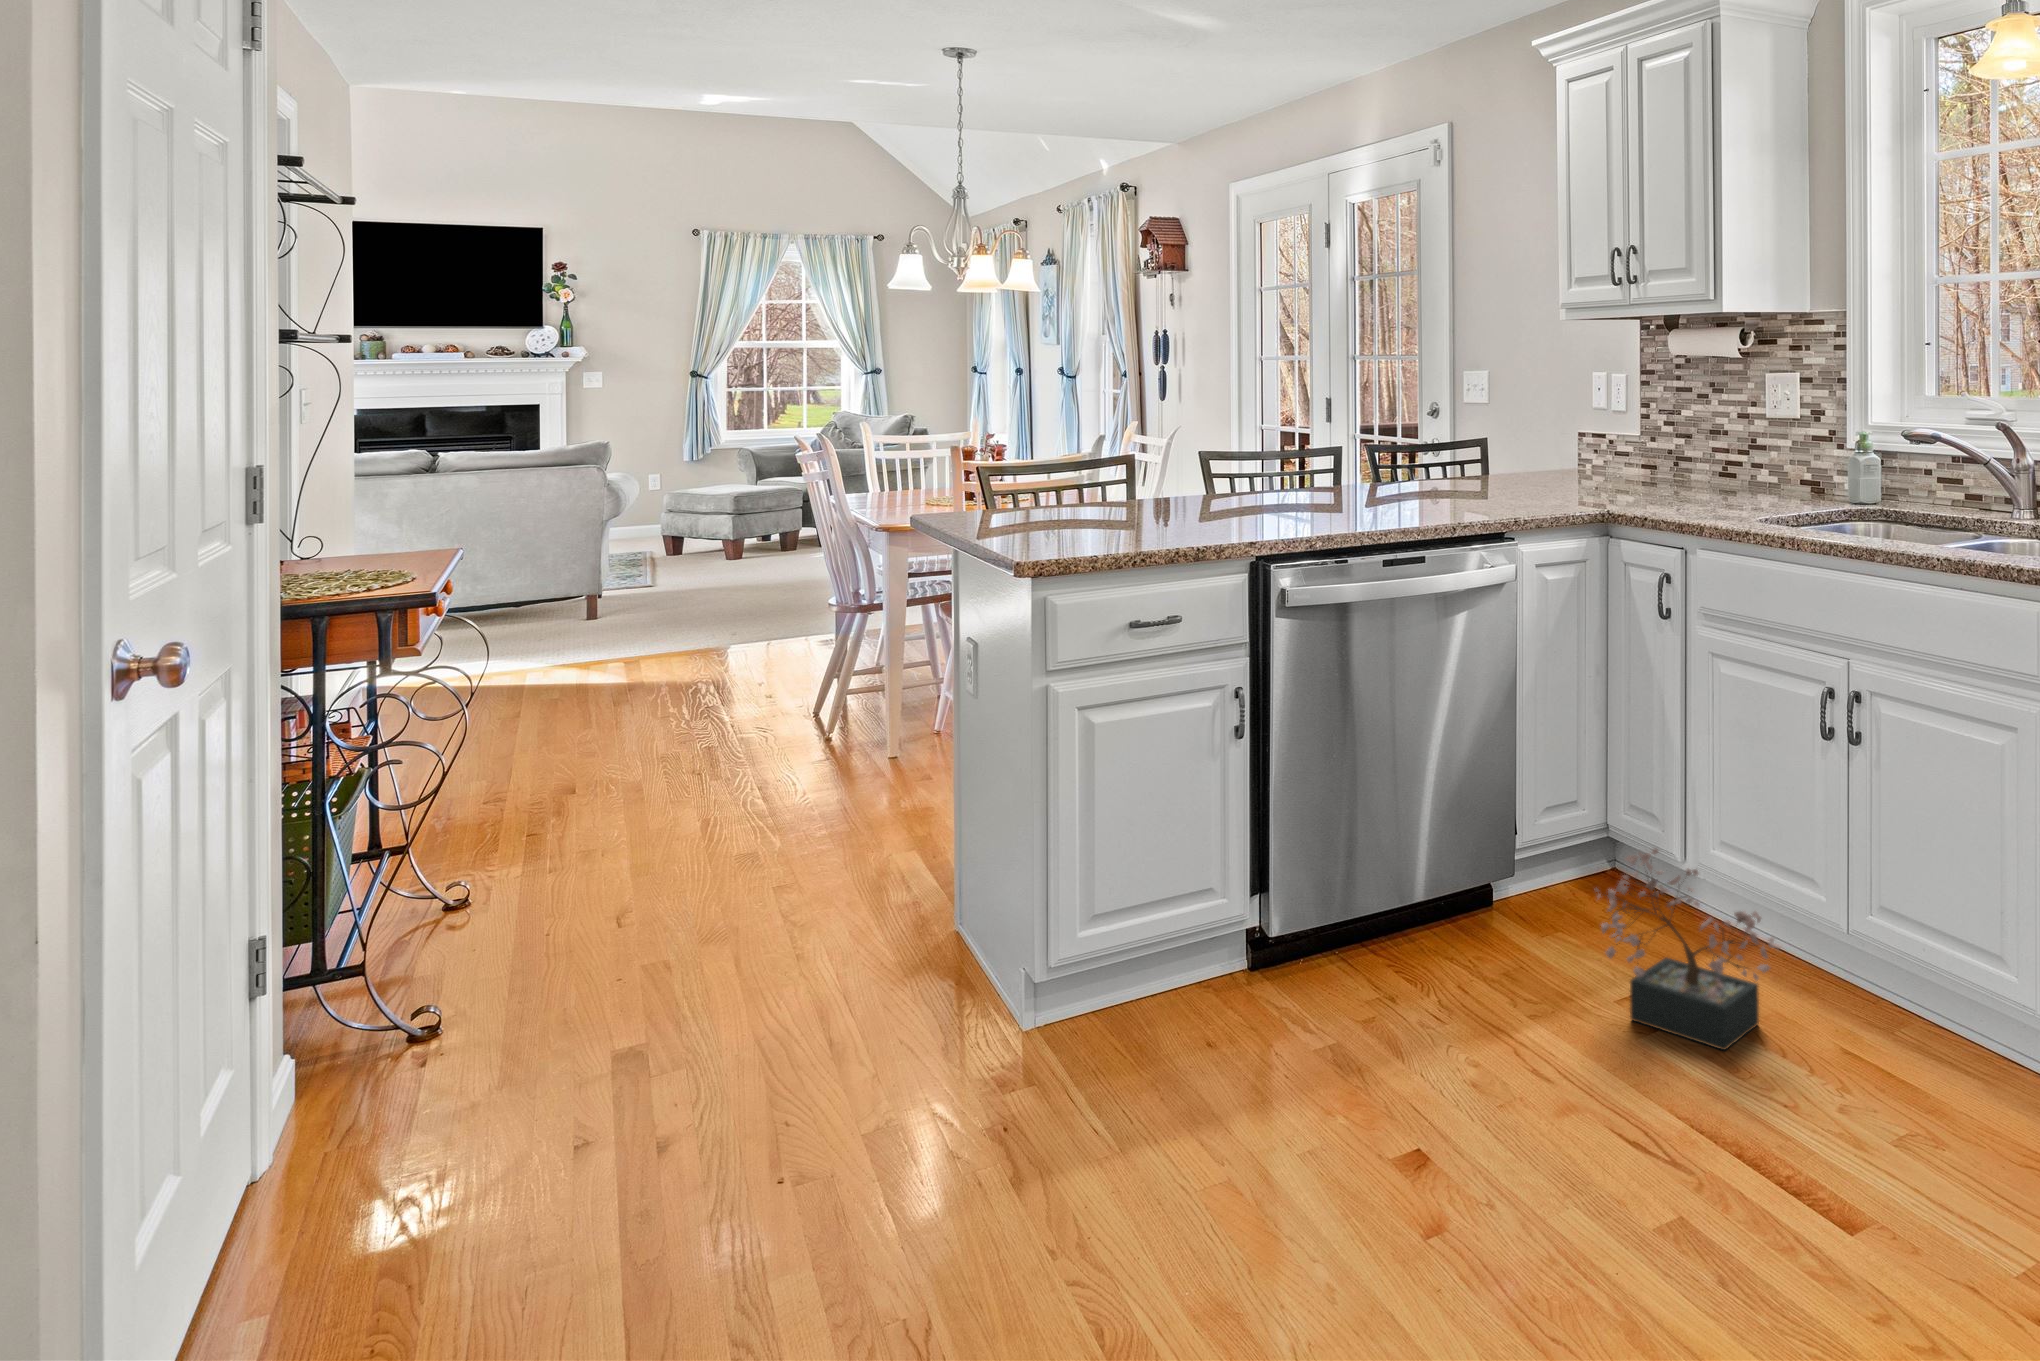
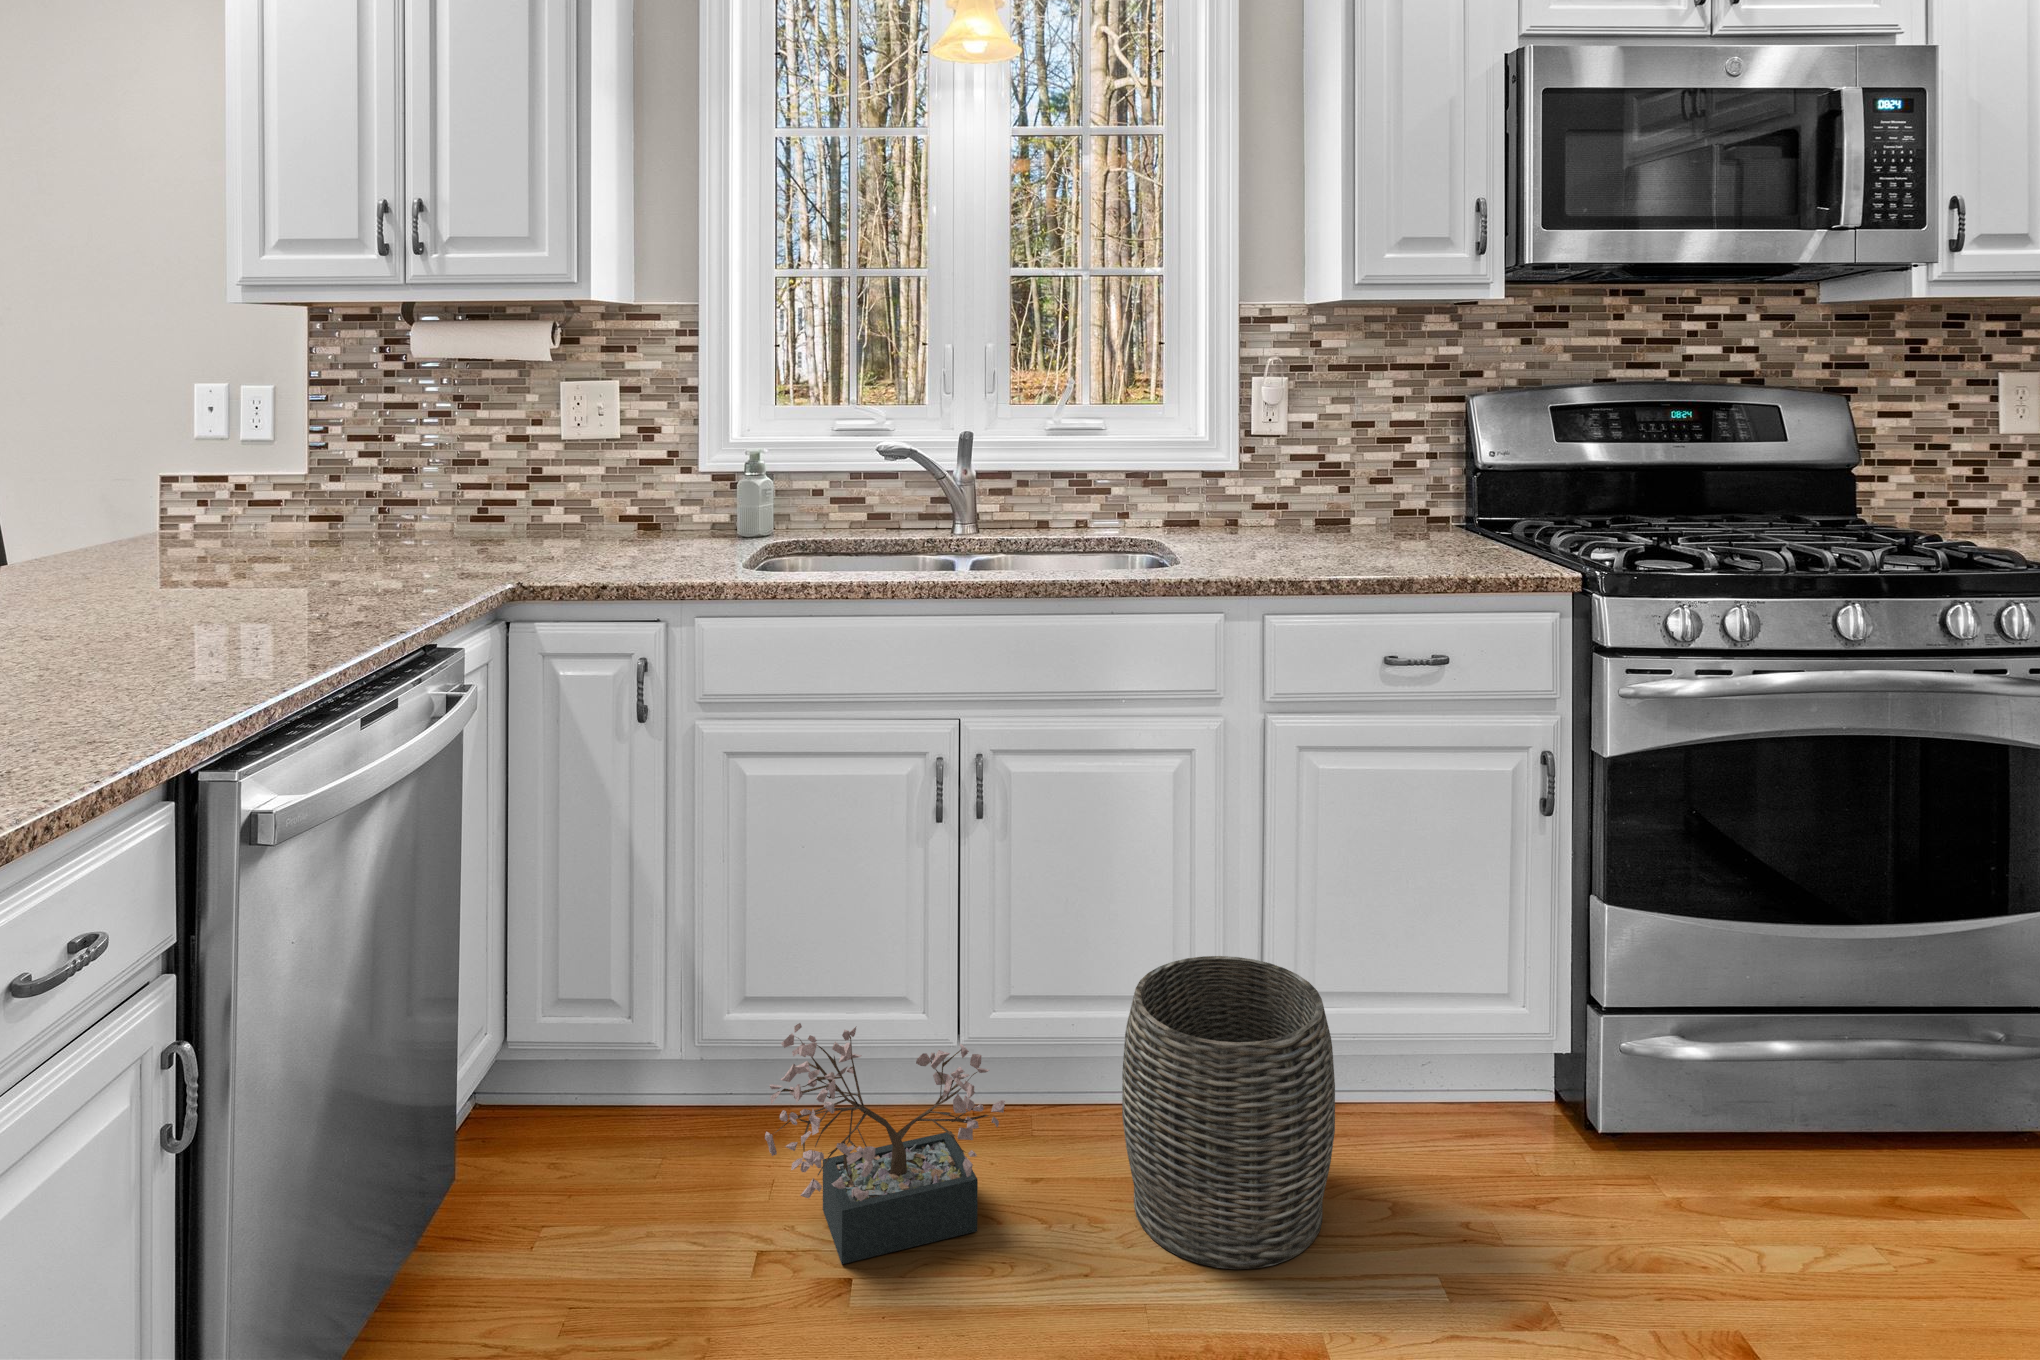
woven basket: none [1805,908,2010,1187] -> present [1122,956,1335,1269]

